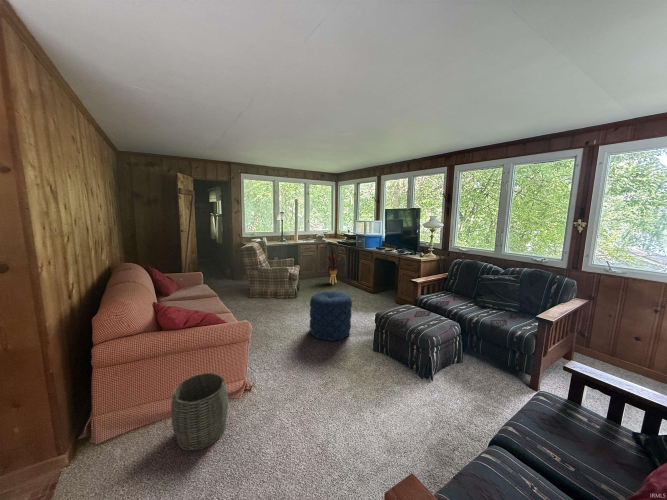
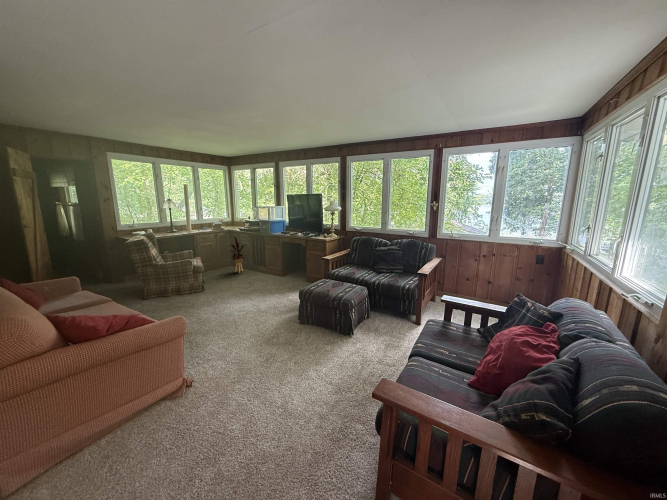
pouf: present [310,291,352,341] -> none [231,276,275,325]
woven basket: present [171,373,228,451] -> none [109,377,180,464]

